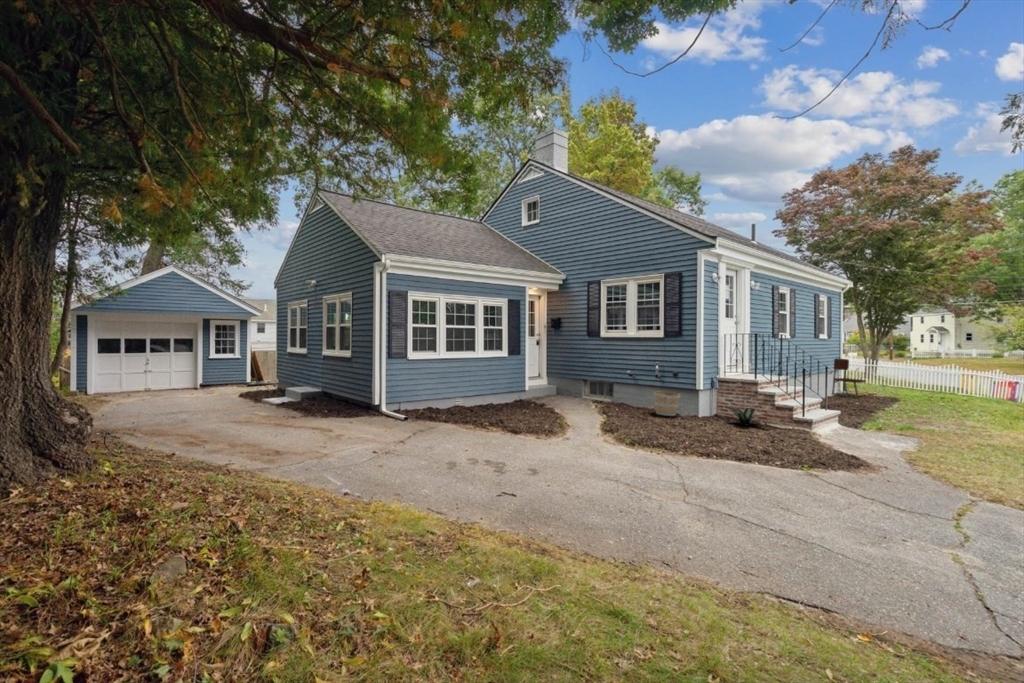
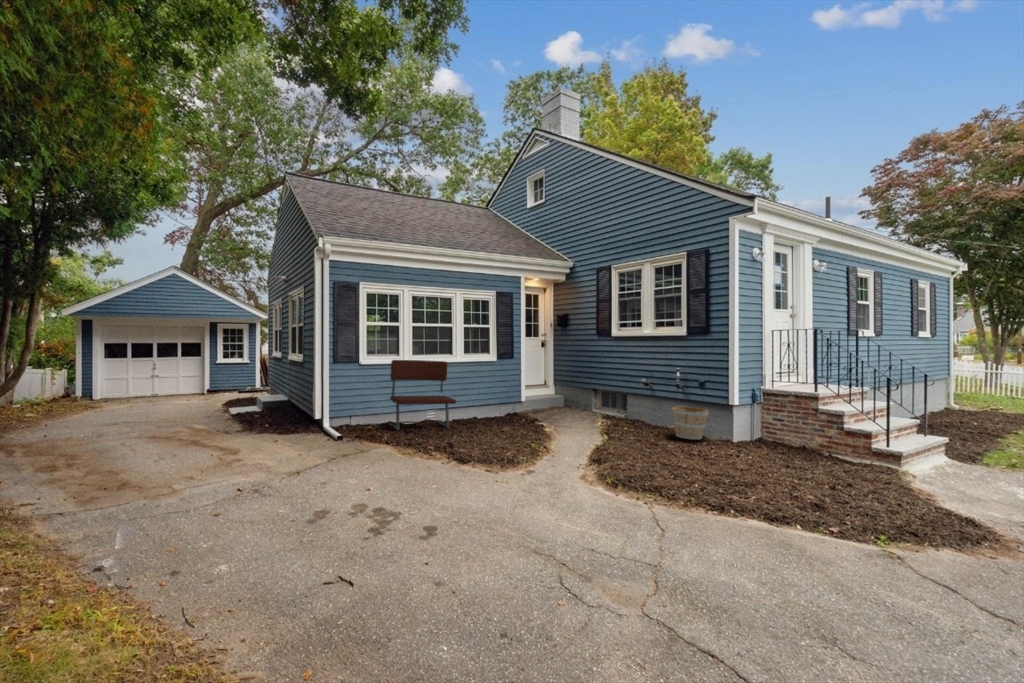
bench: present [832,359,866,396] -> present [390,360,456,430]
potted plant: present [726,407,759,426] -> none [767,428,826,457]

